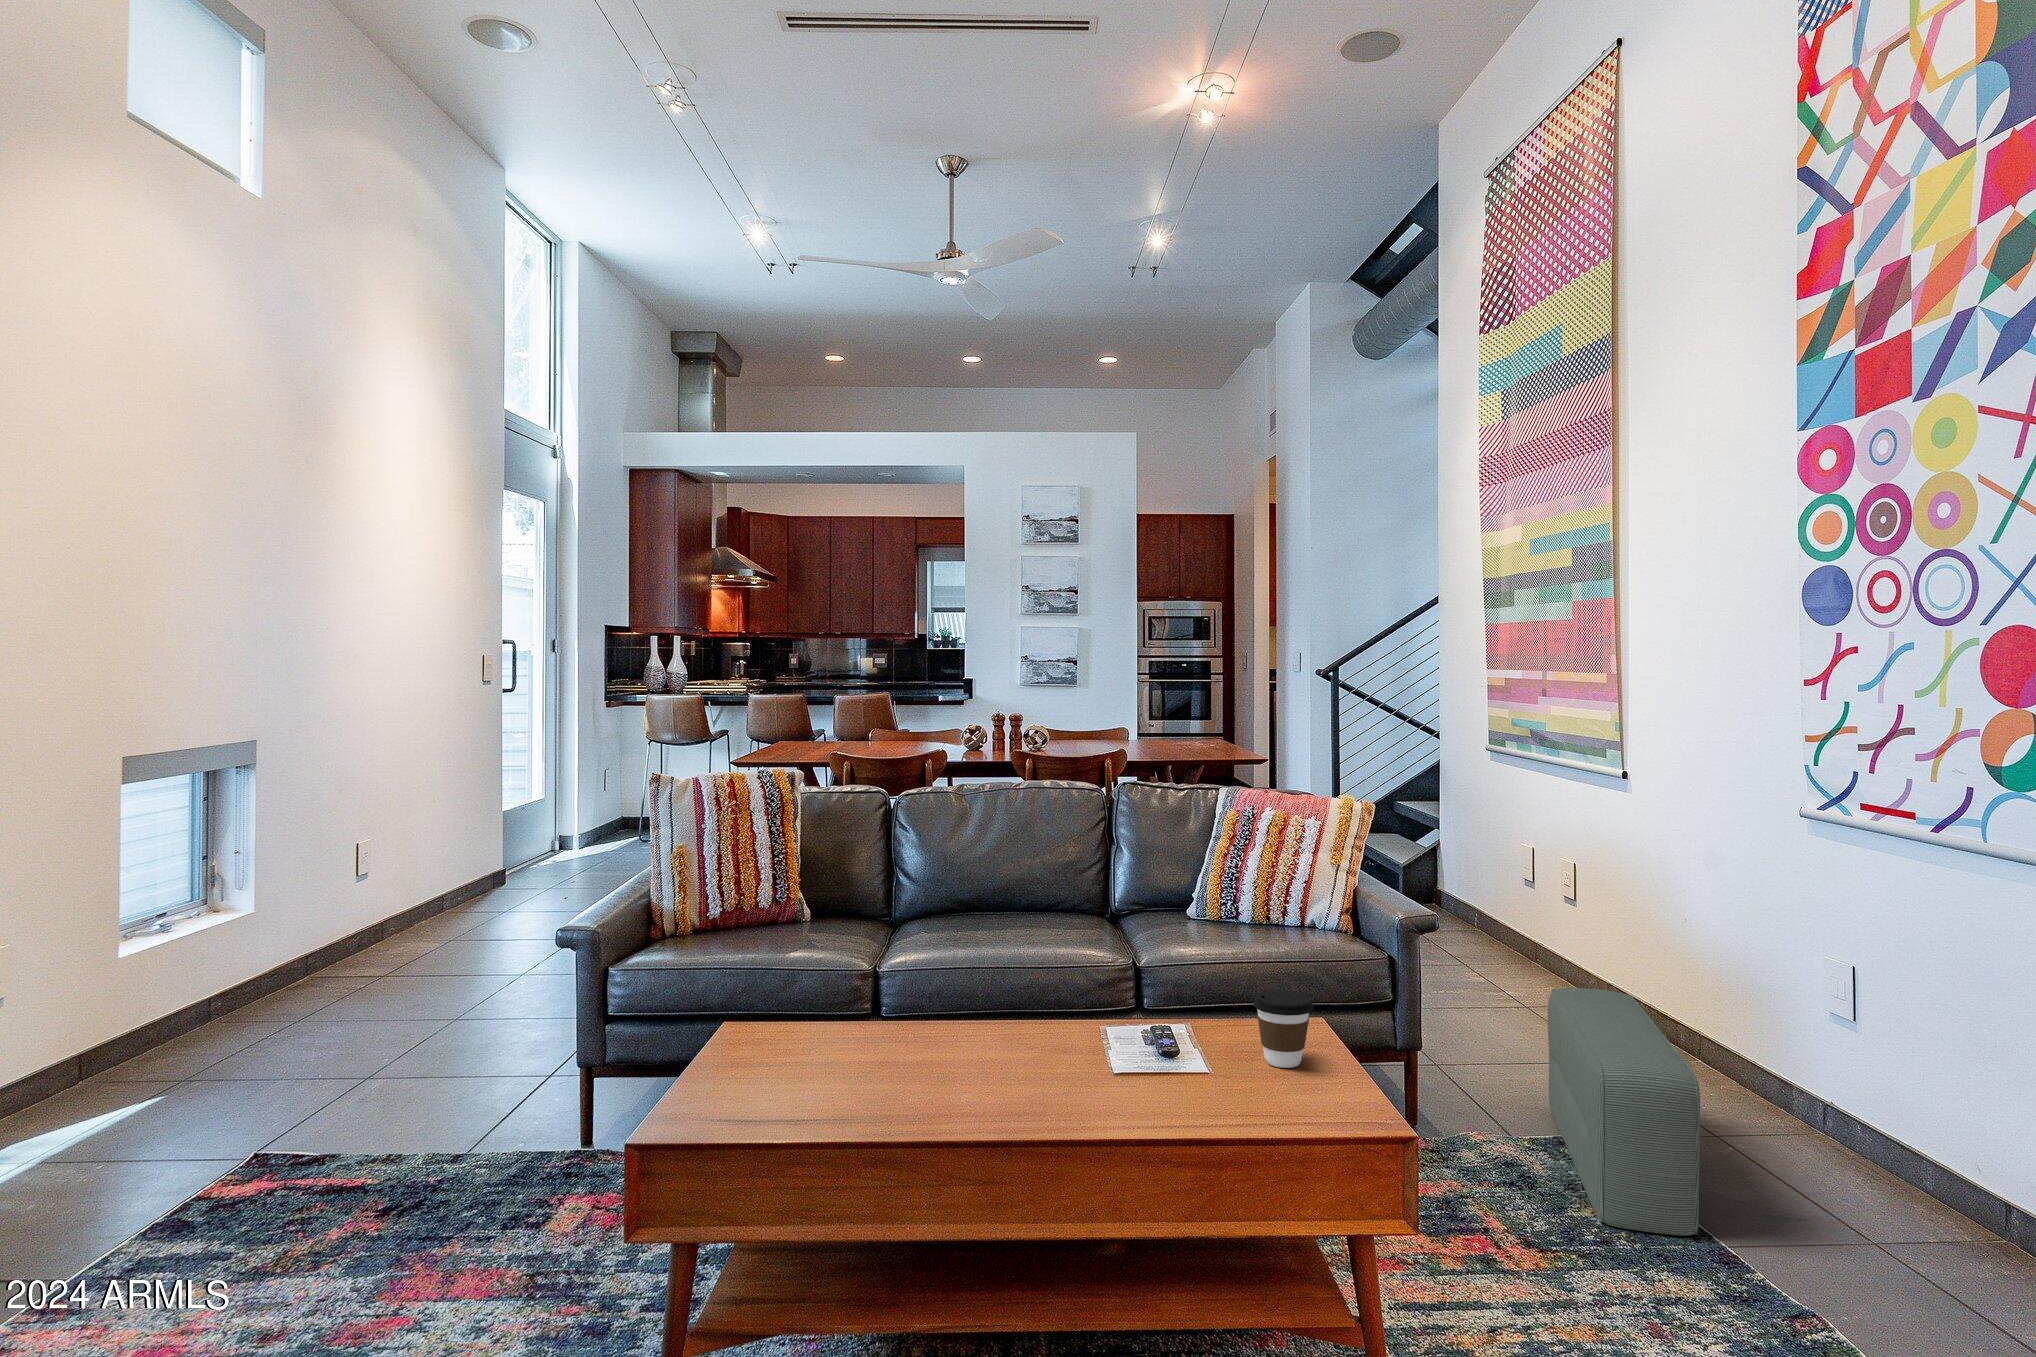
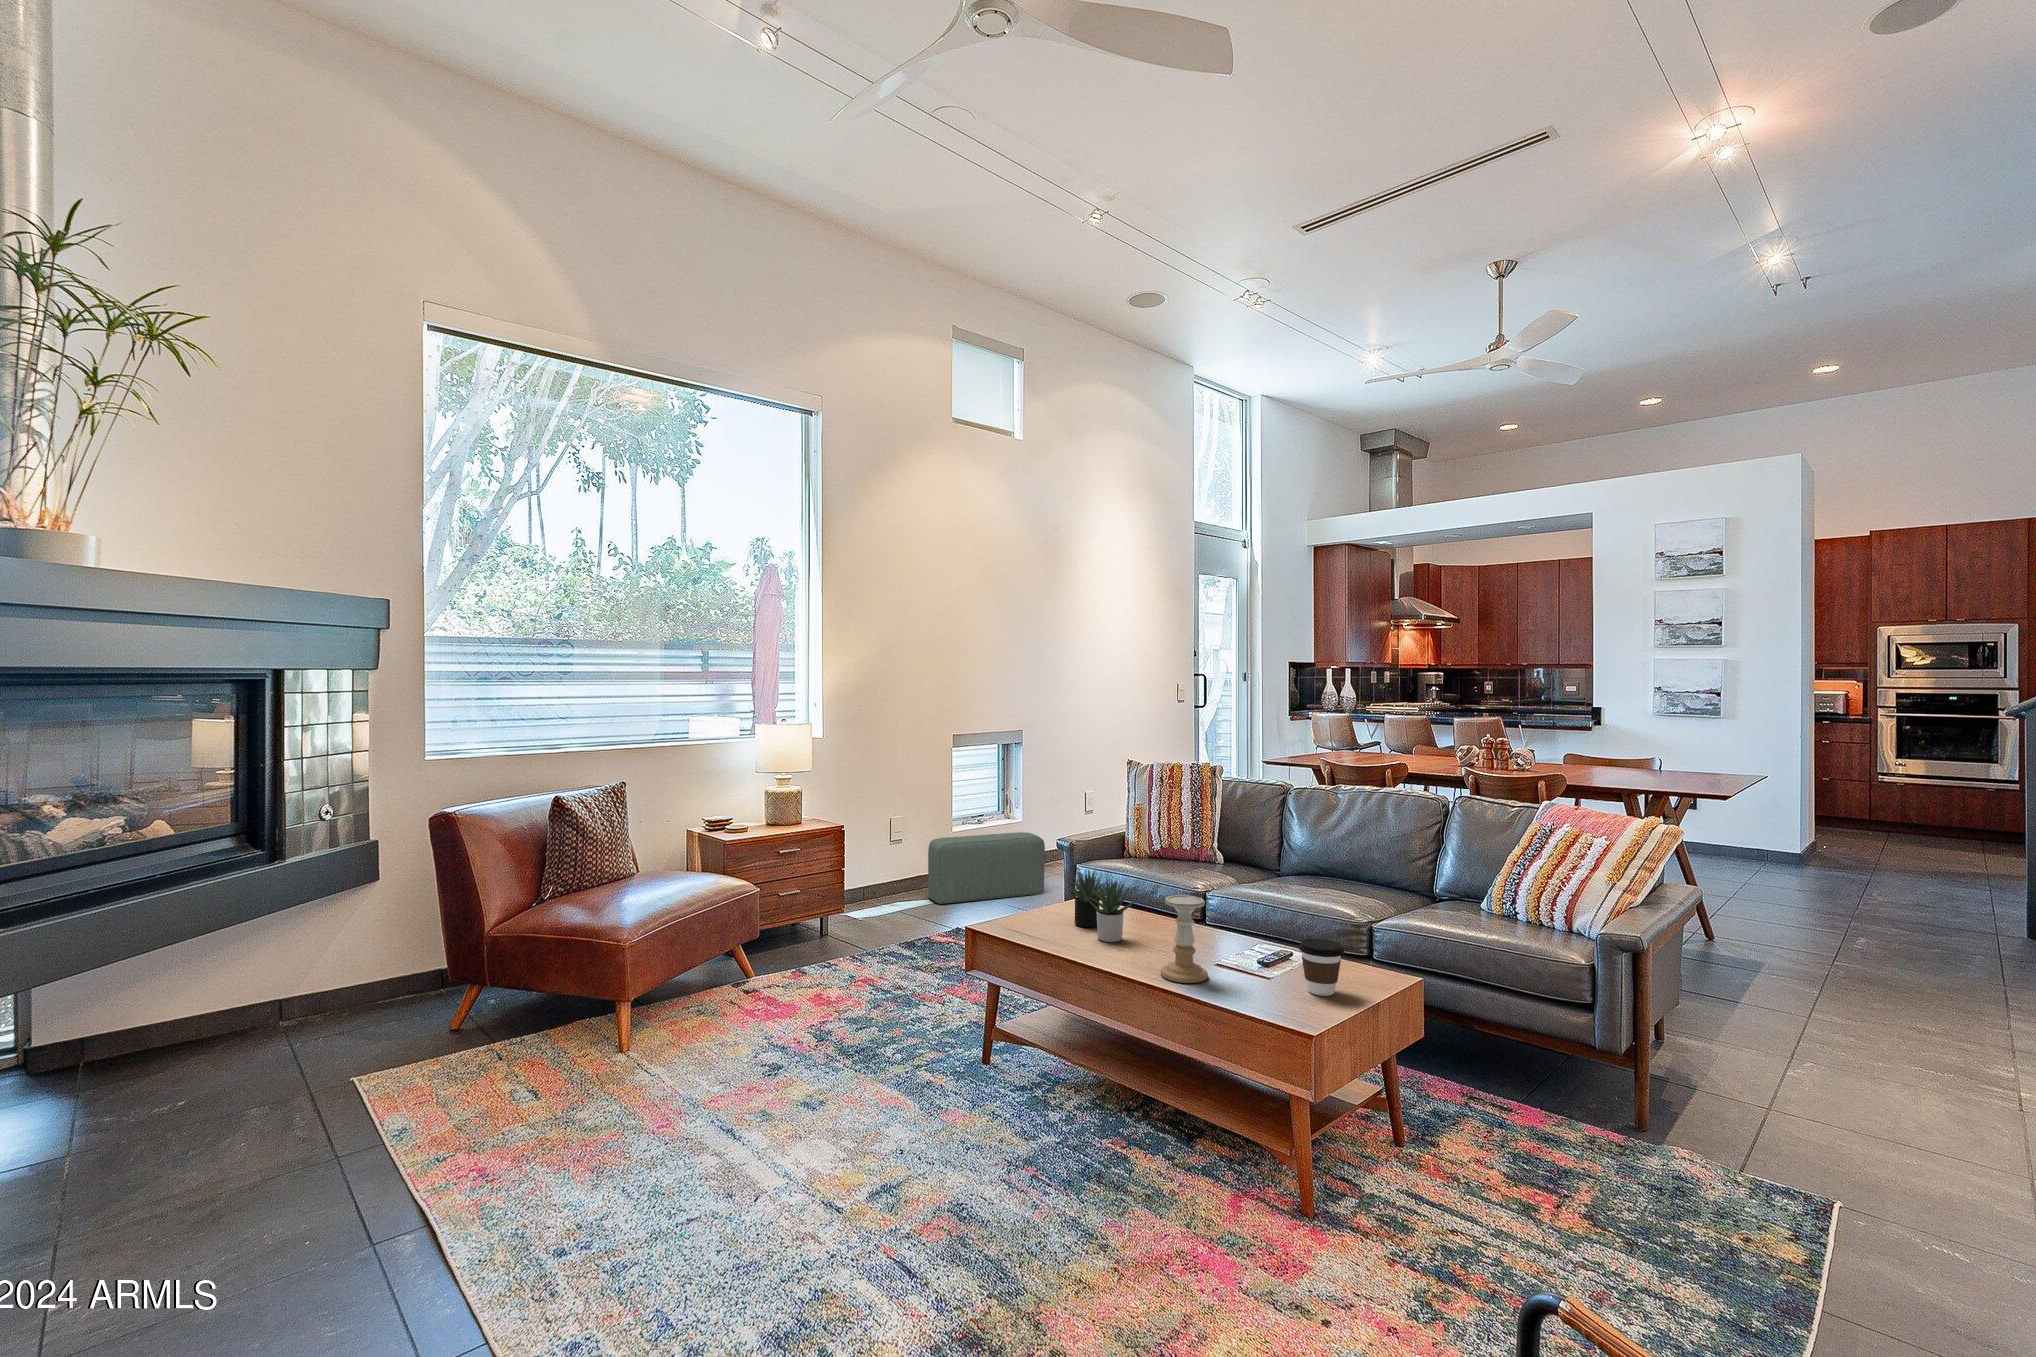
succulent plant: none [802,964,974,1083] -> present [1068,870,1137,942]
candle holder: none [1097,971,1169,1110] -> present [1161,895,1208,983]
pouf: present [1548,988,1700,1236] -> present [928,832,1045,904]

